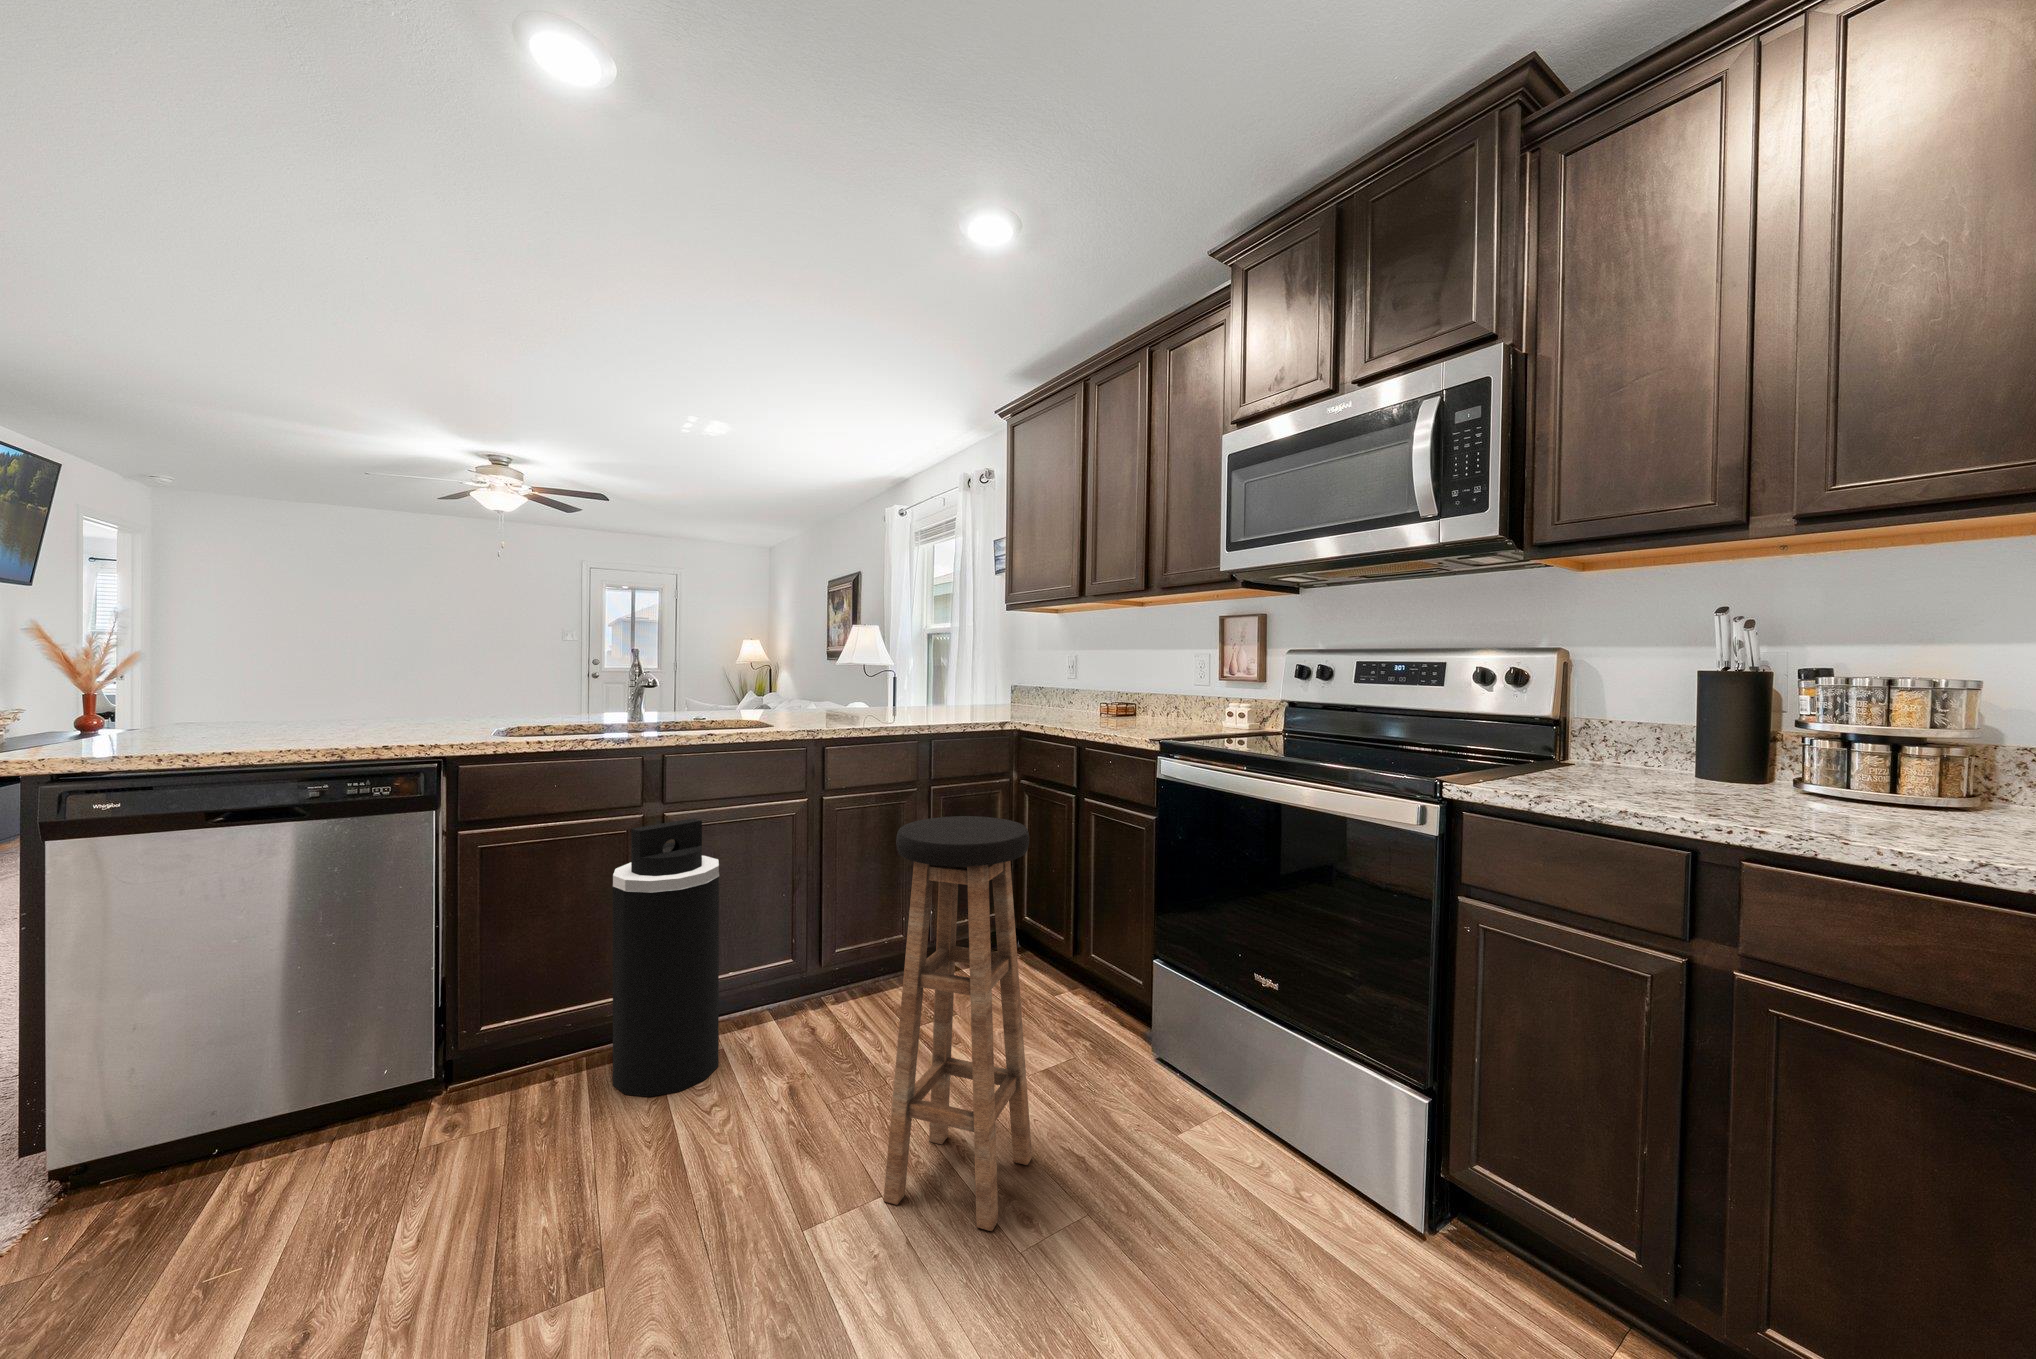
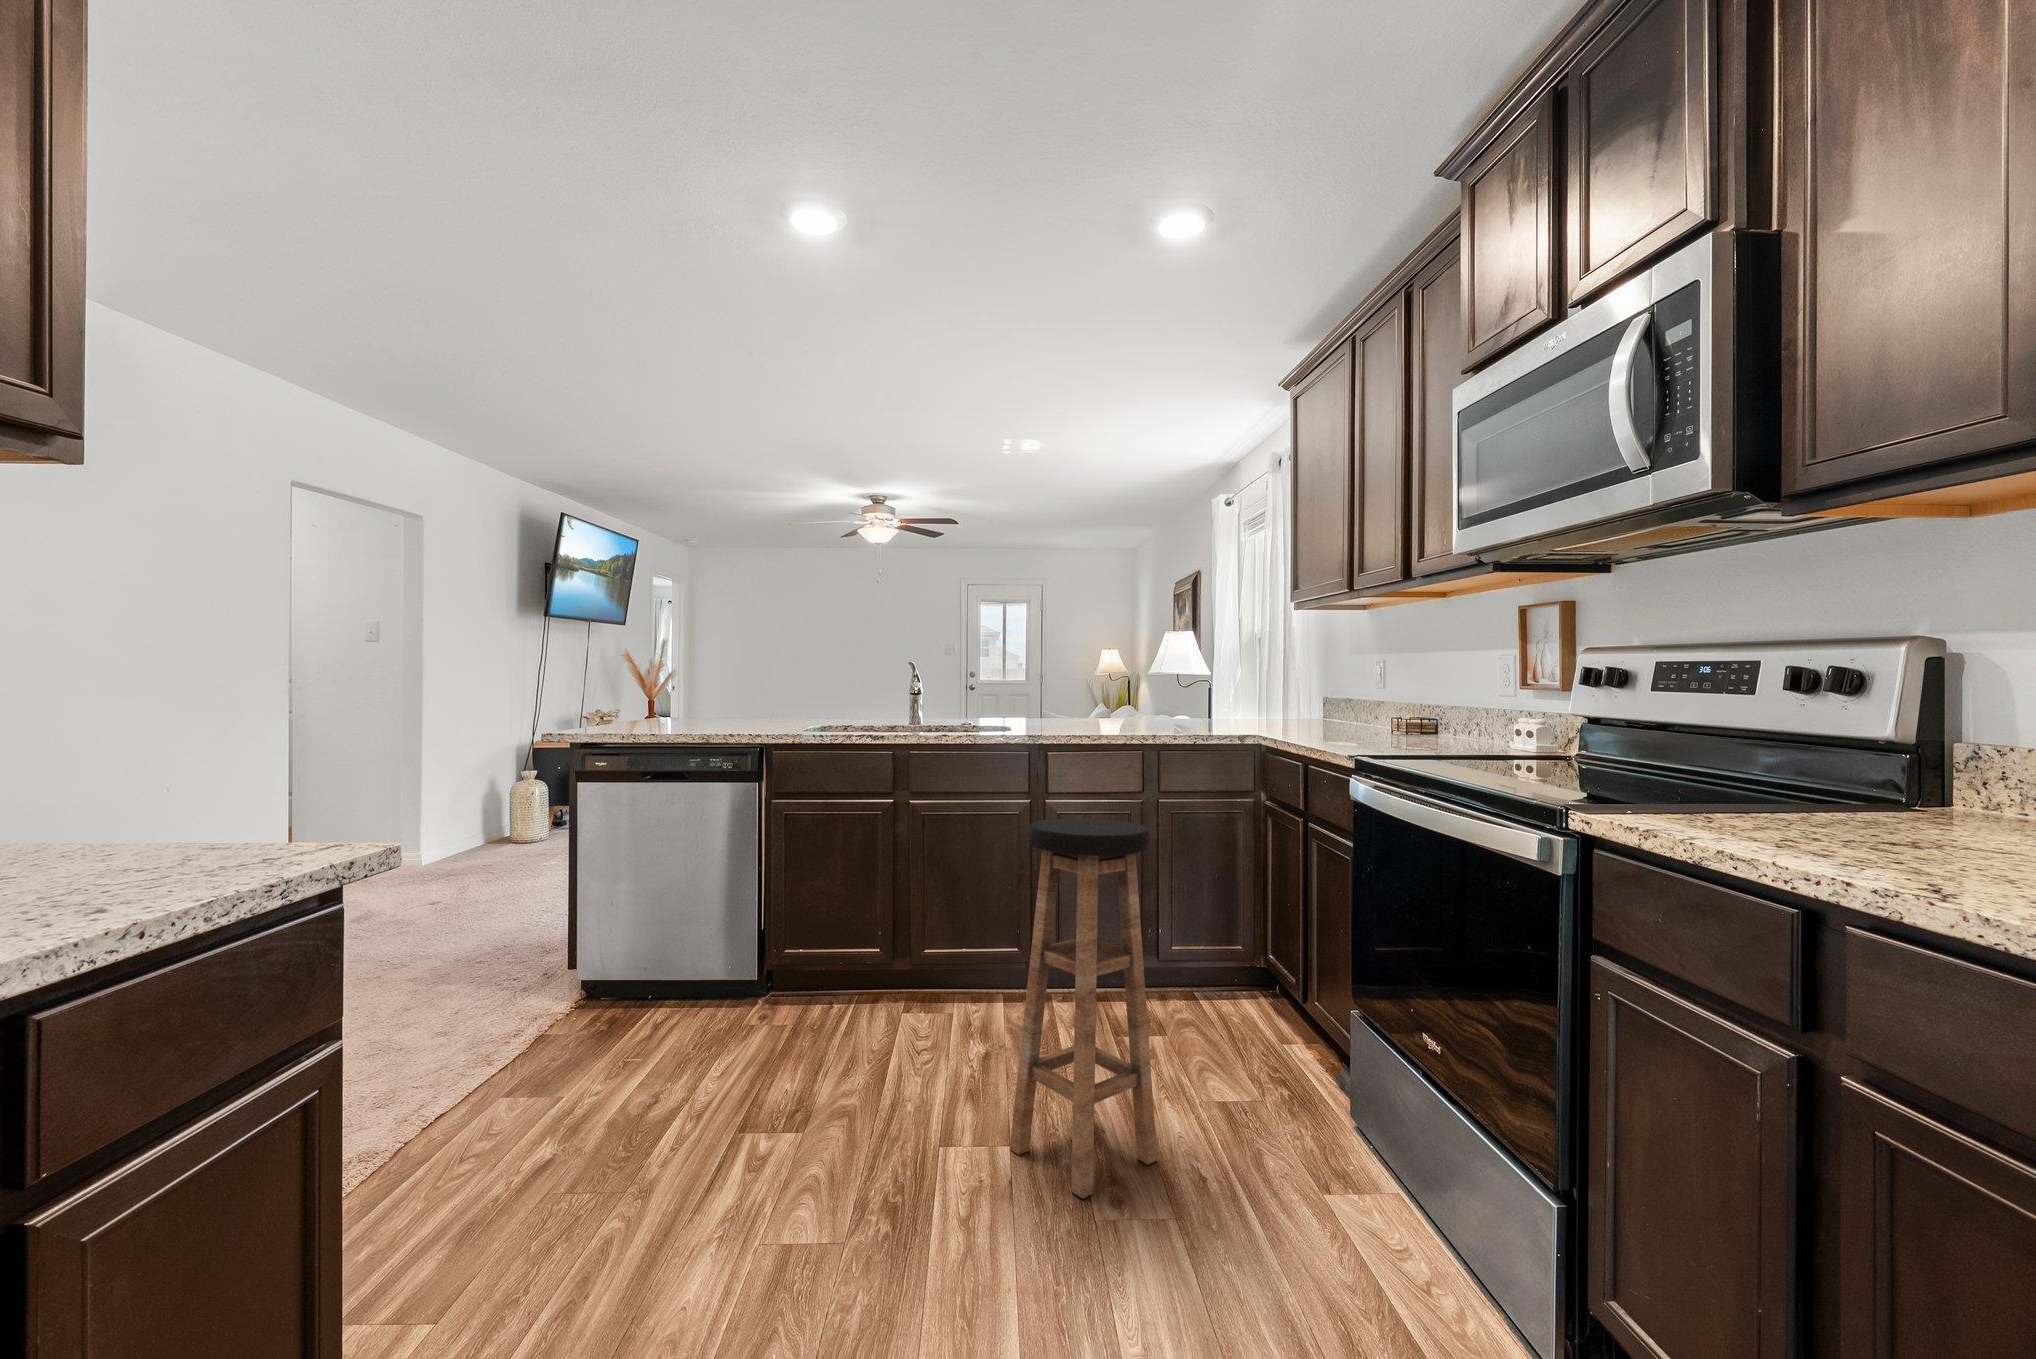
trash can: present [613,819,719,1097] -> none [870,813,955,1033]

